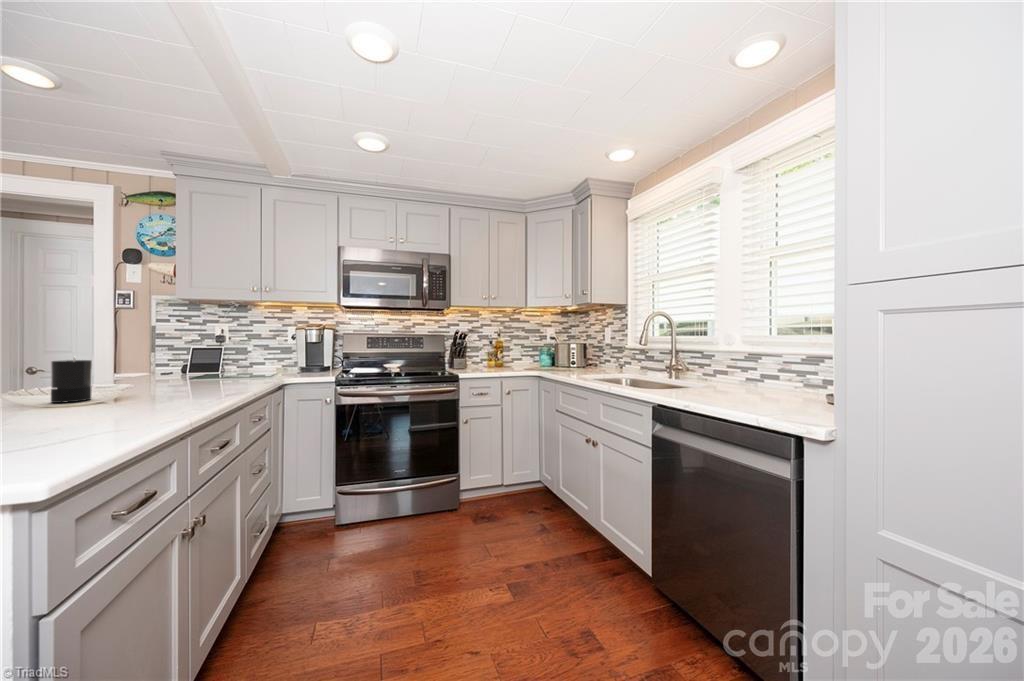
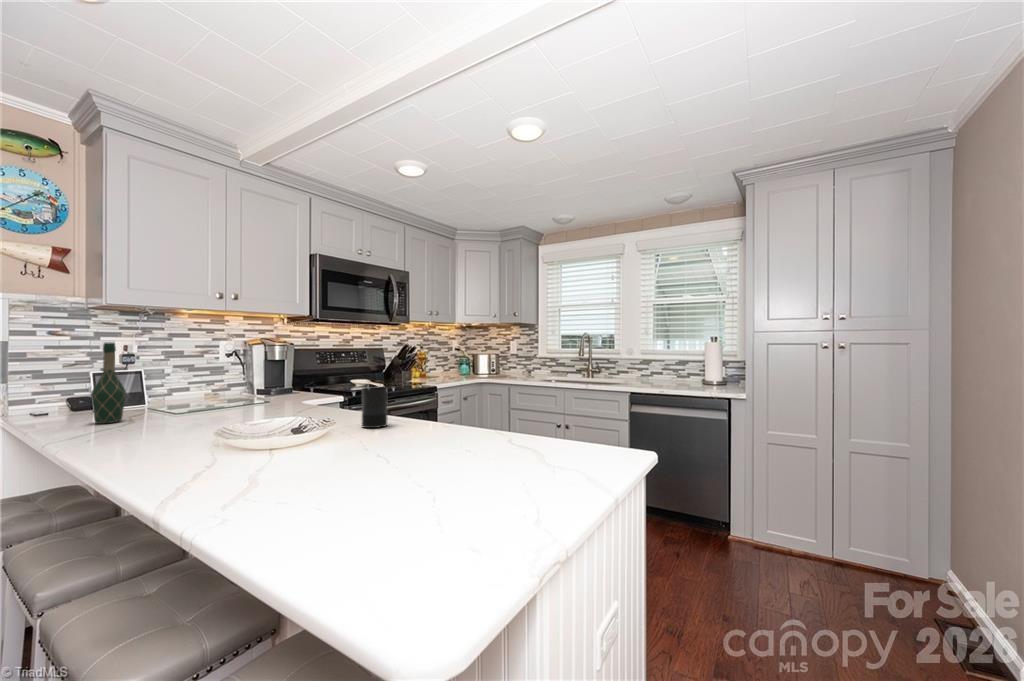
wine bottle: none [94,323,120,378] -> present [91,343,126,423]

